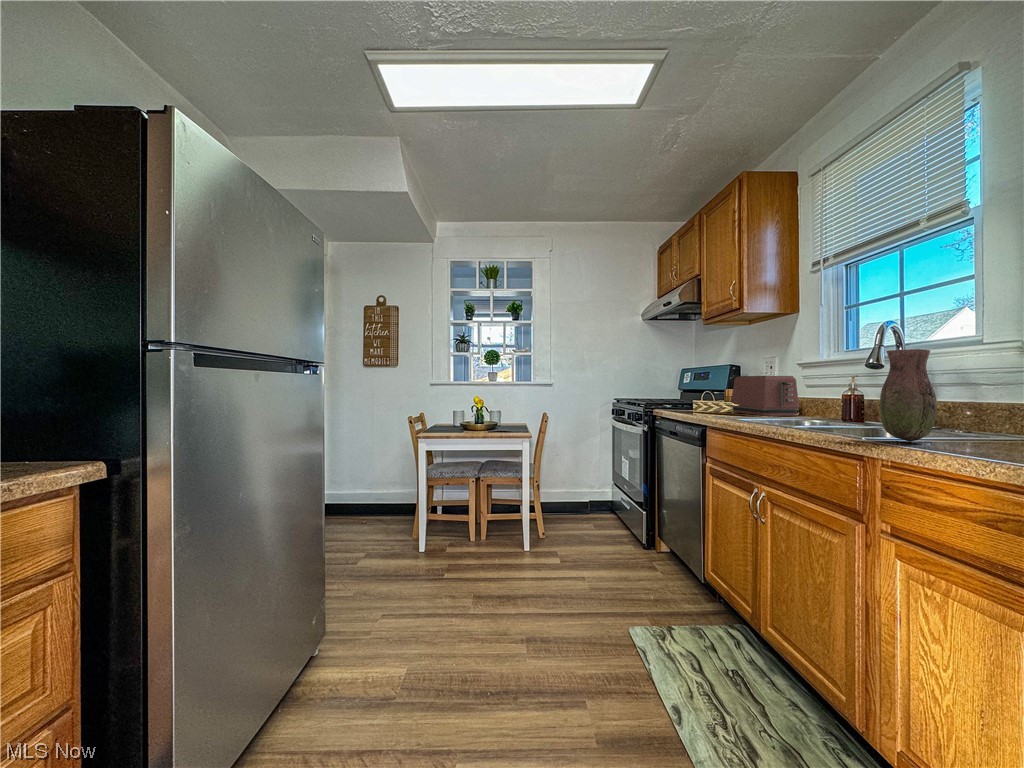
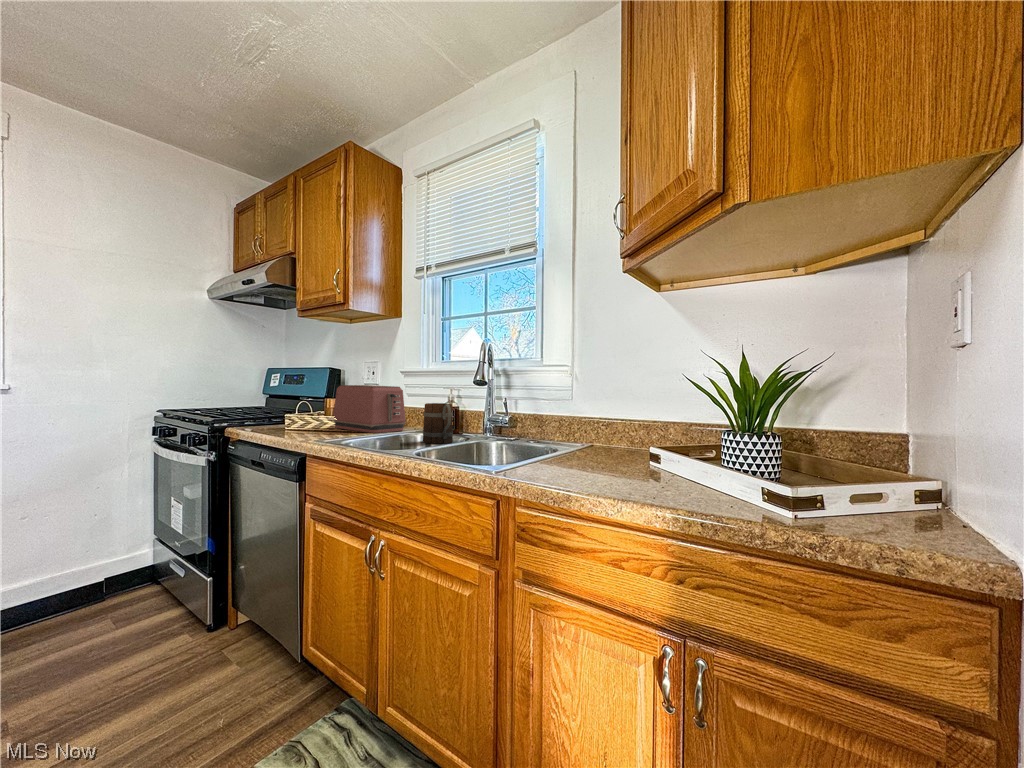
vase: present [880,349,937,442] -> none [508,379,553,473]
mug: none [809,387,843,423] -> present [423,403,453,443]

